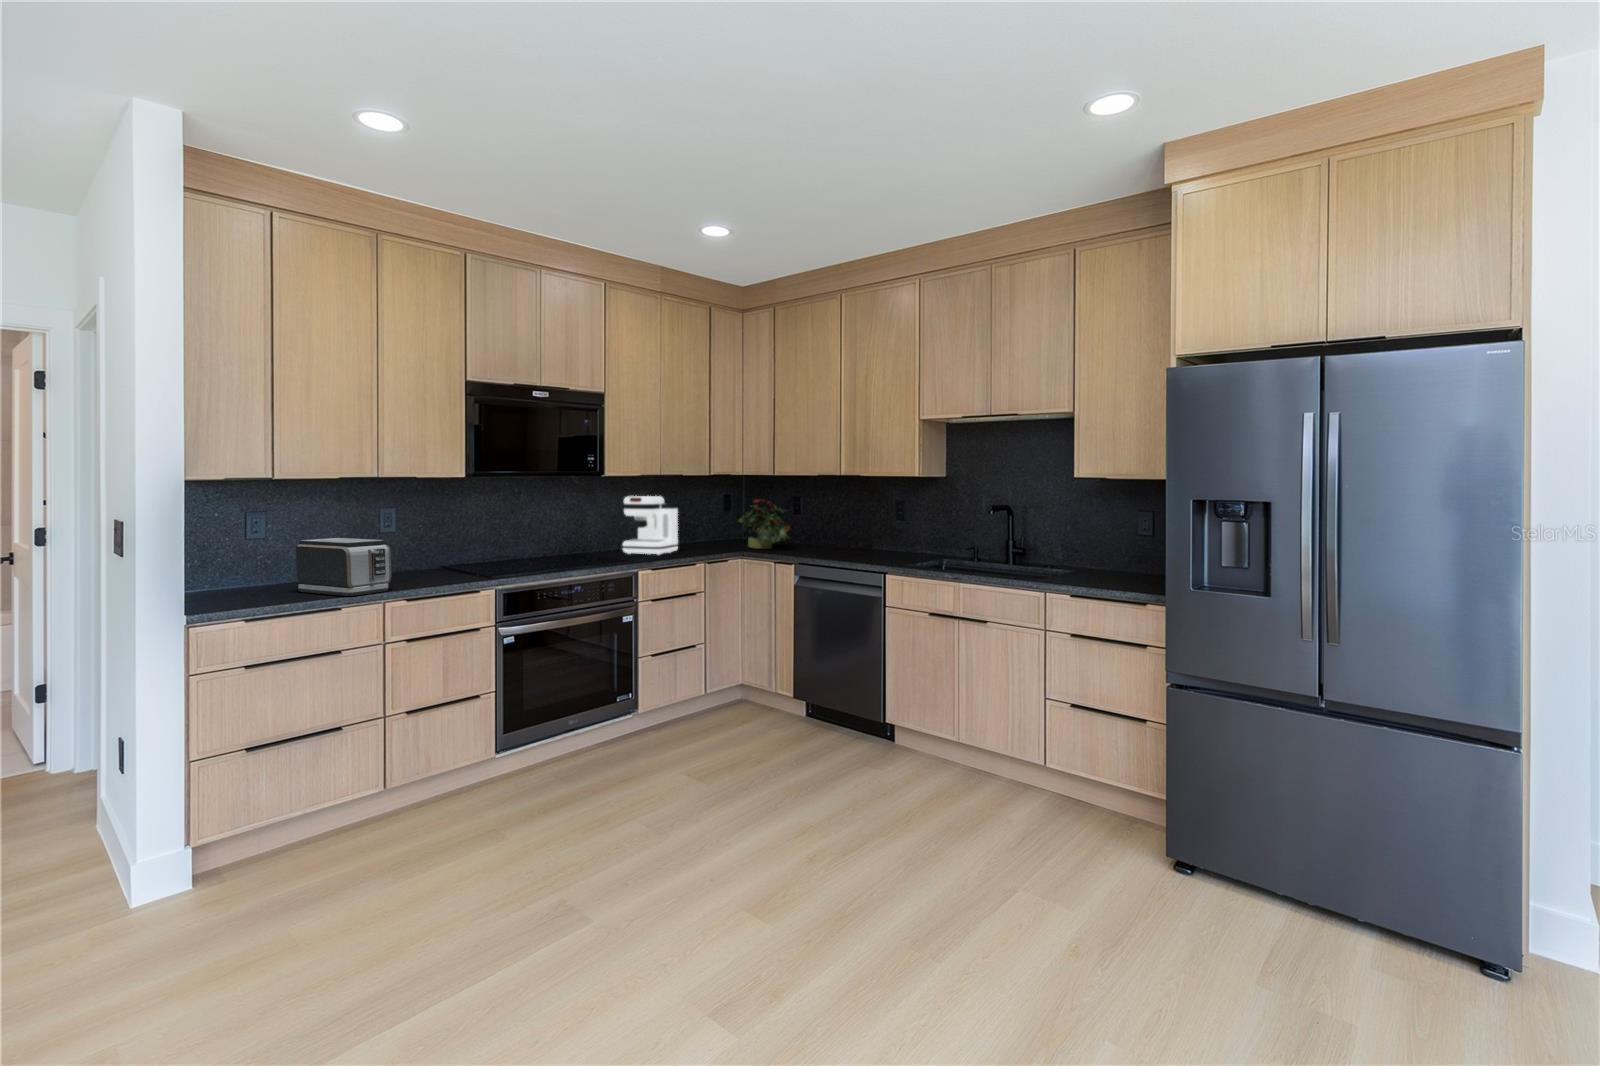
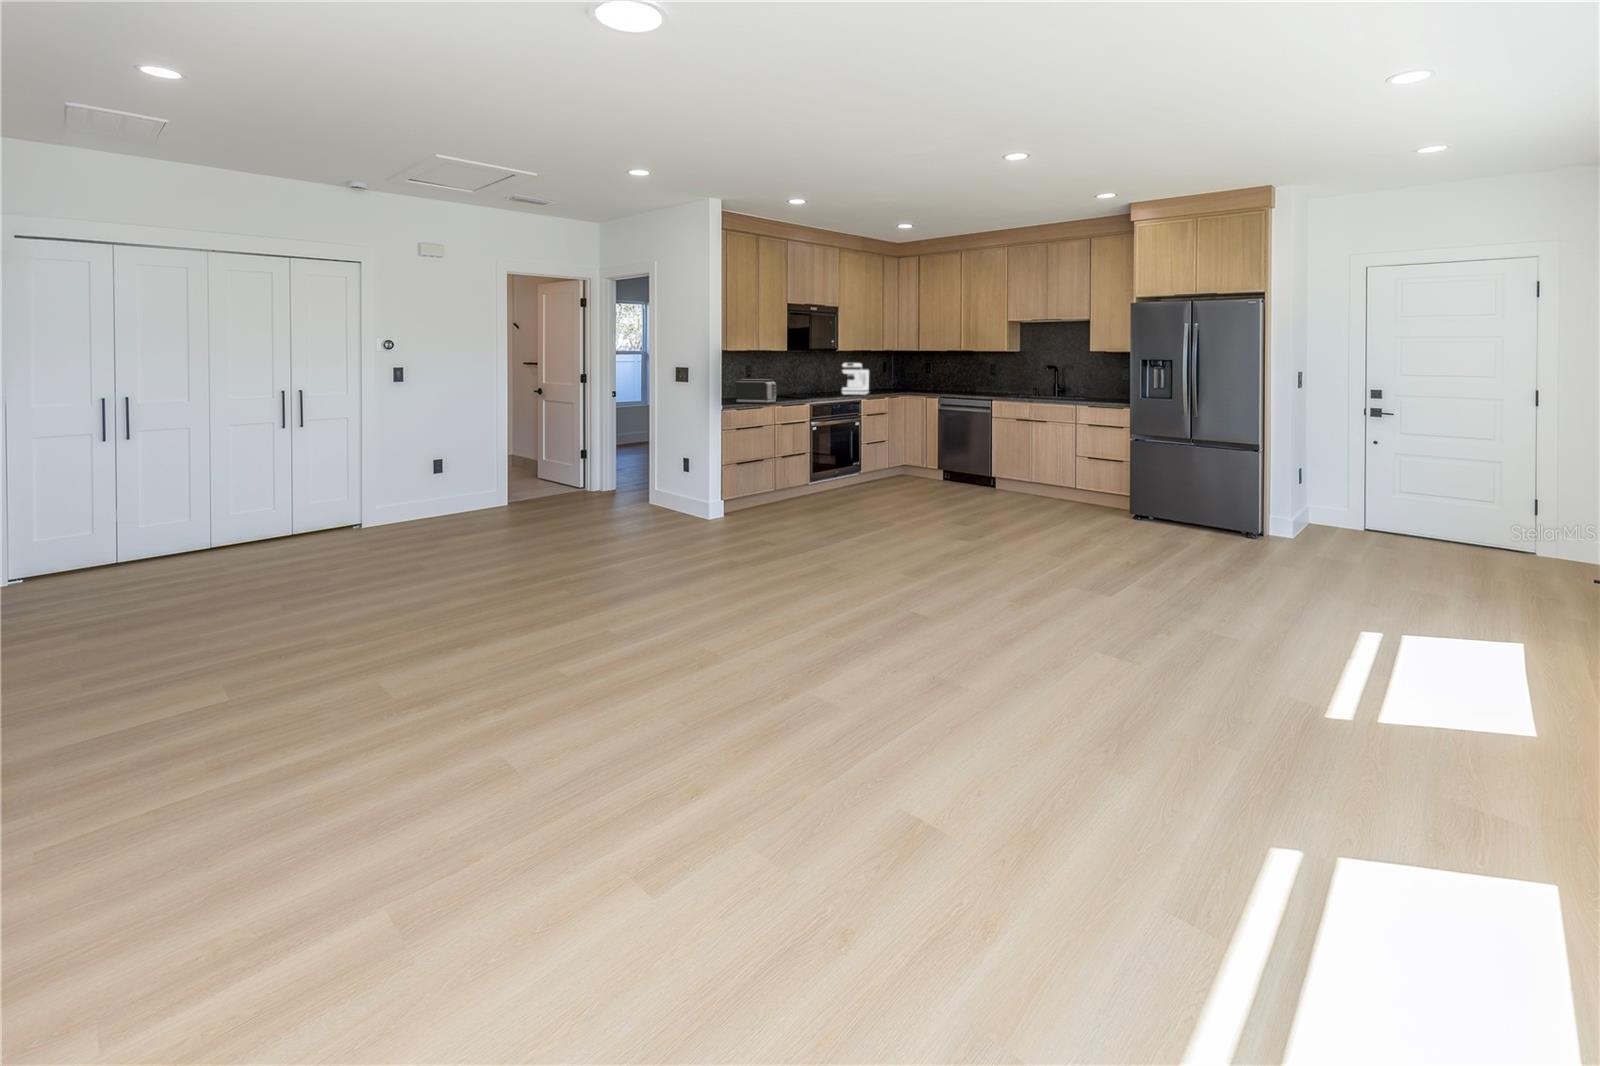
potted plant: present [739,499,791,549] -> none [898,365,930,393]

